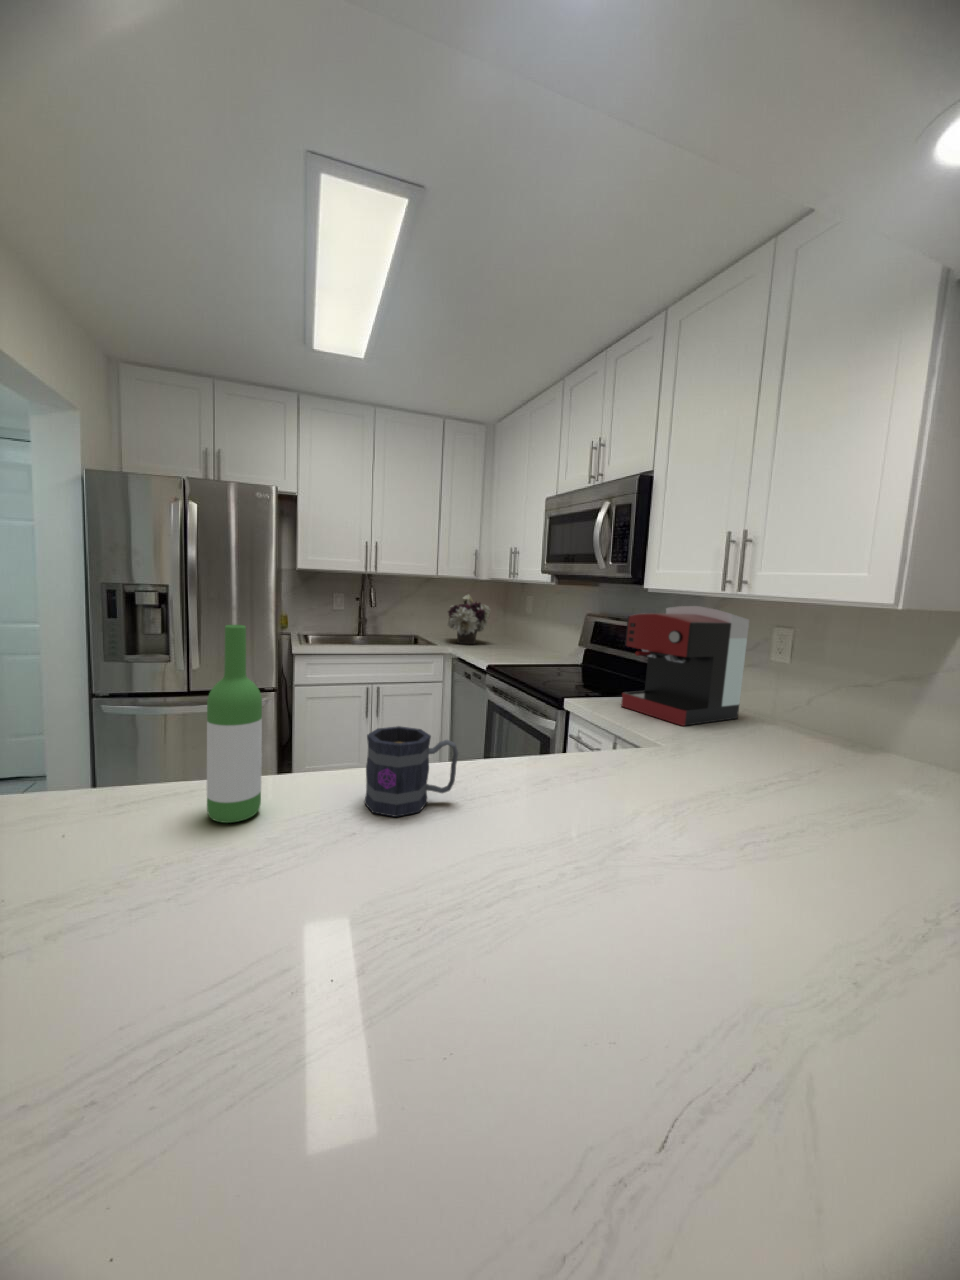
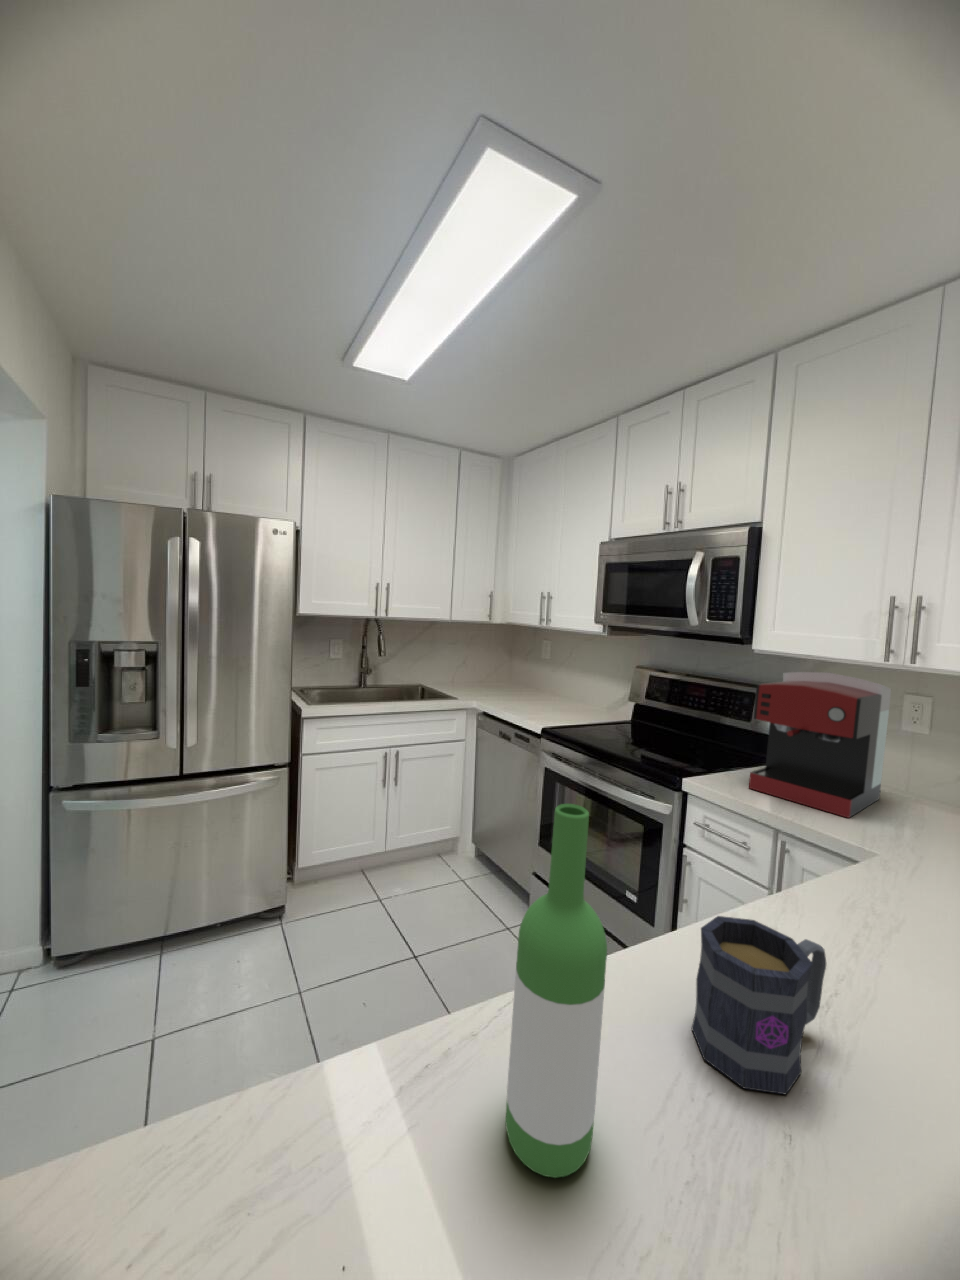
flower arrangement: present [447,595,490,644] -> none [460,640,510,695]

